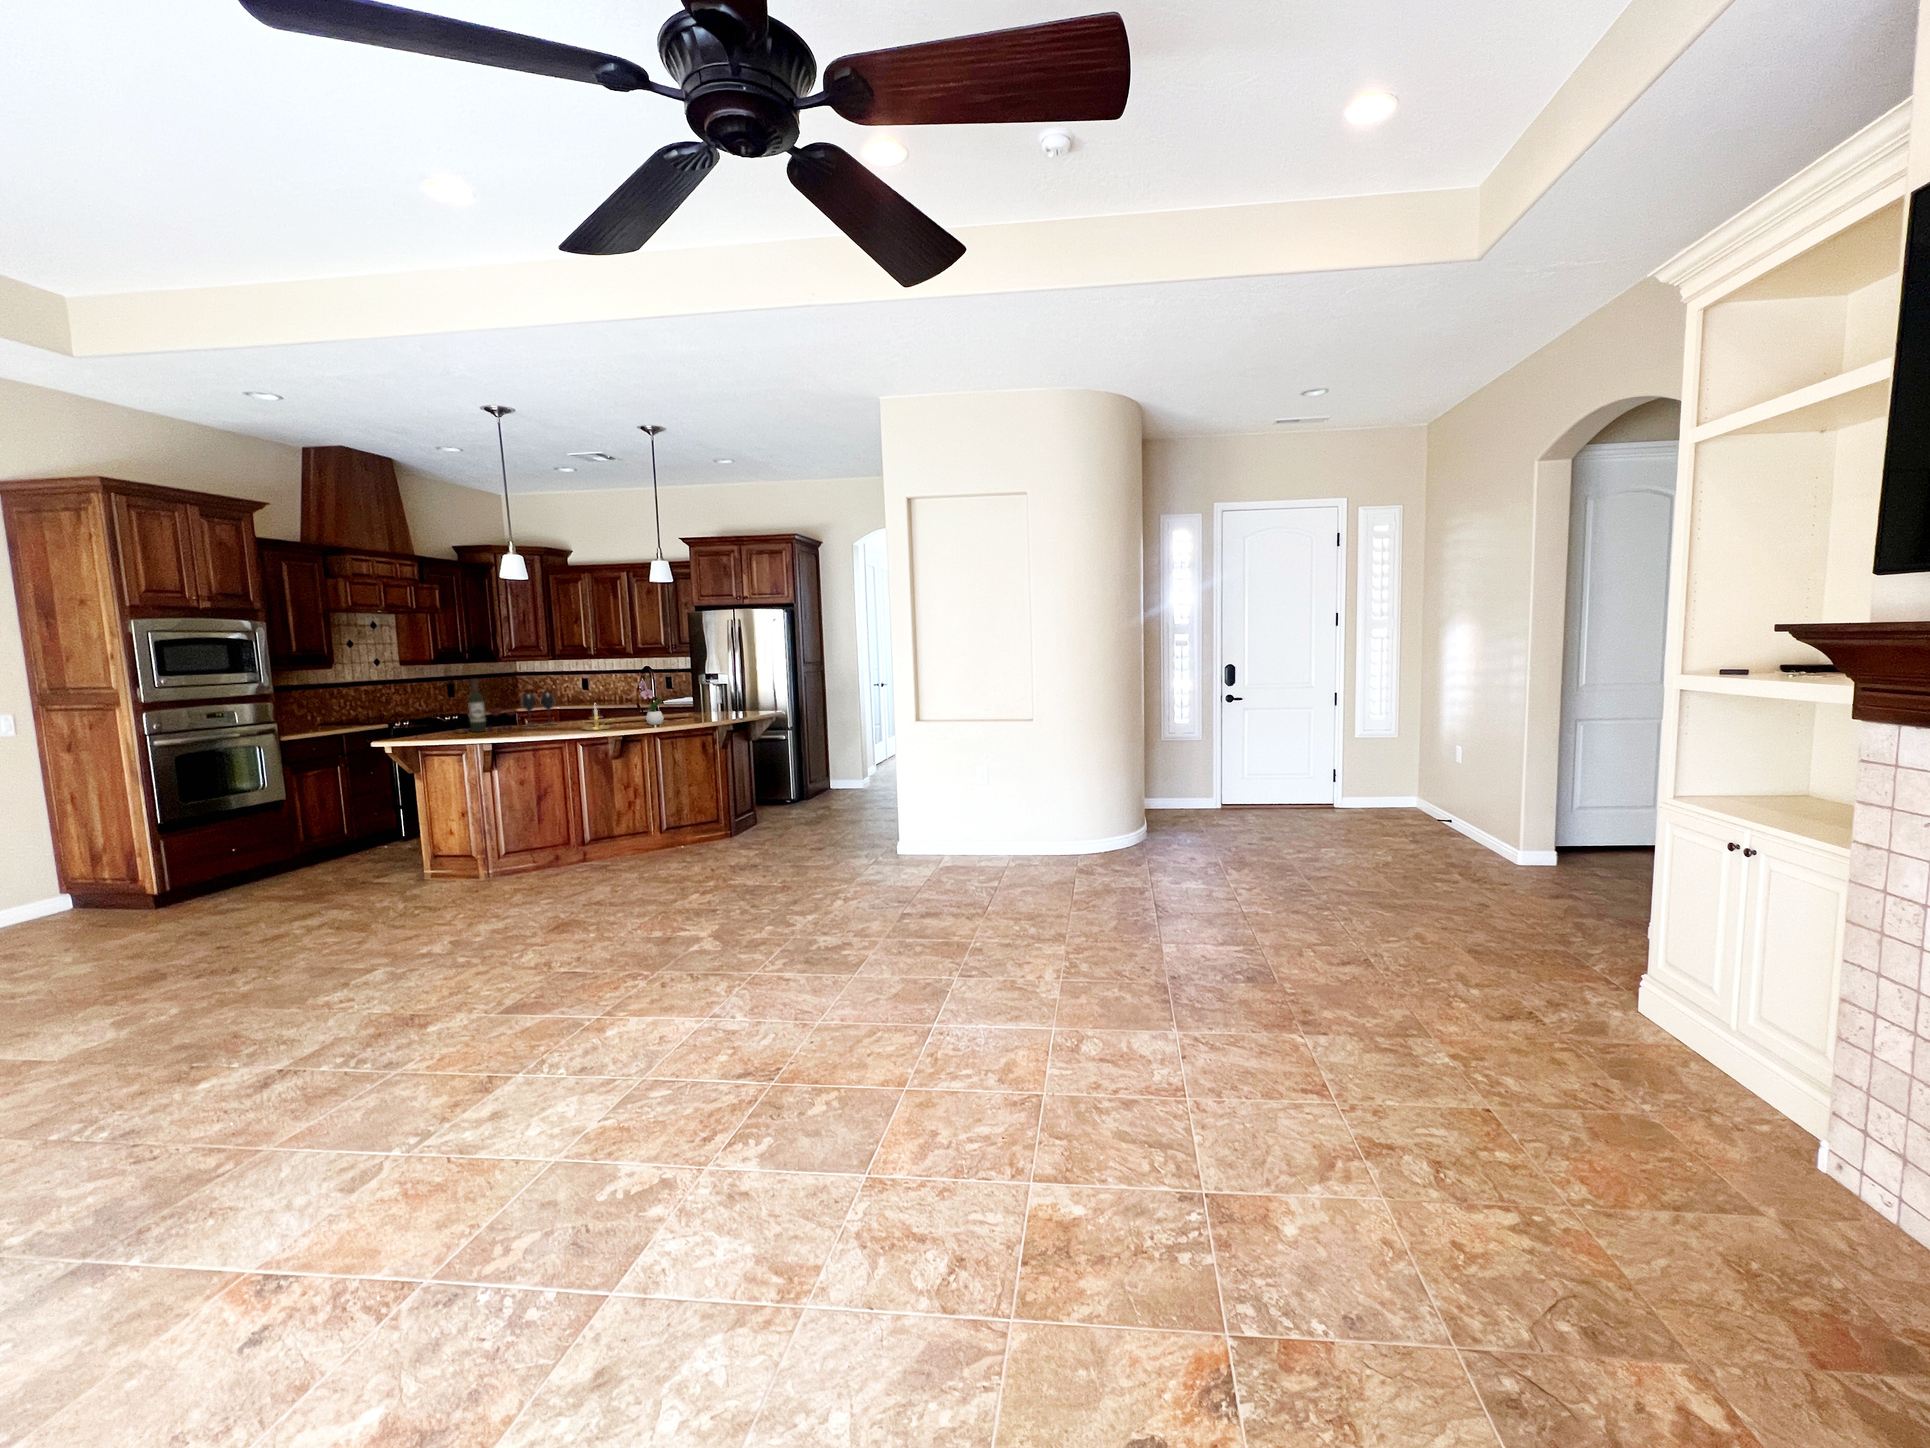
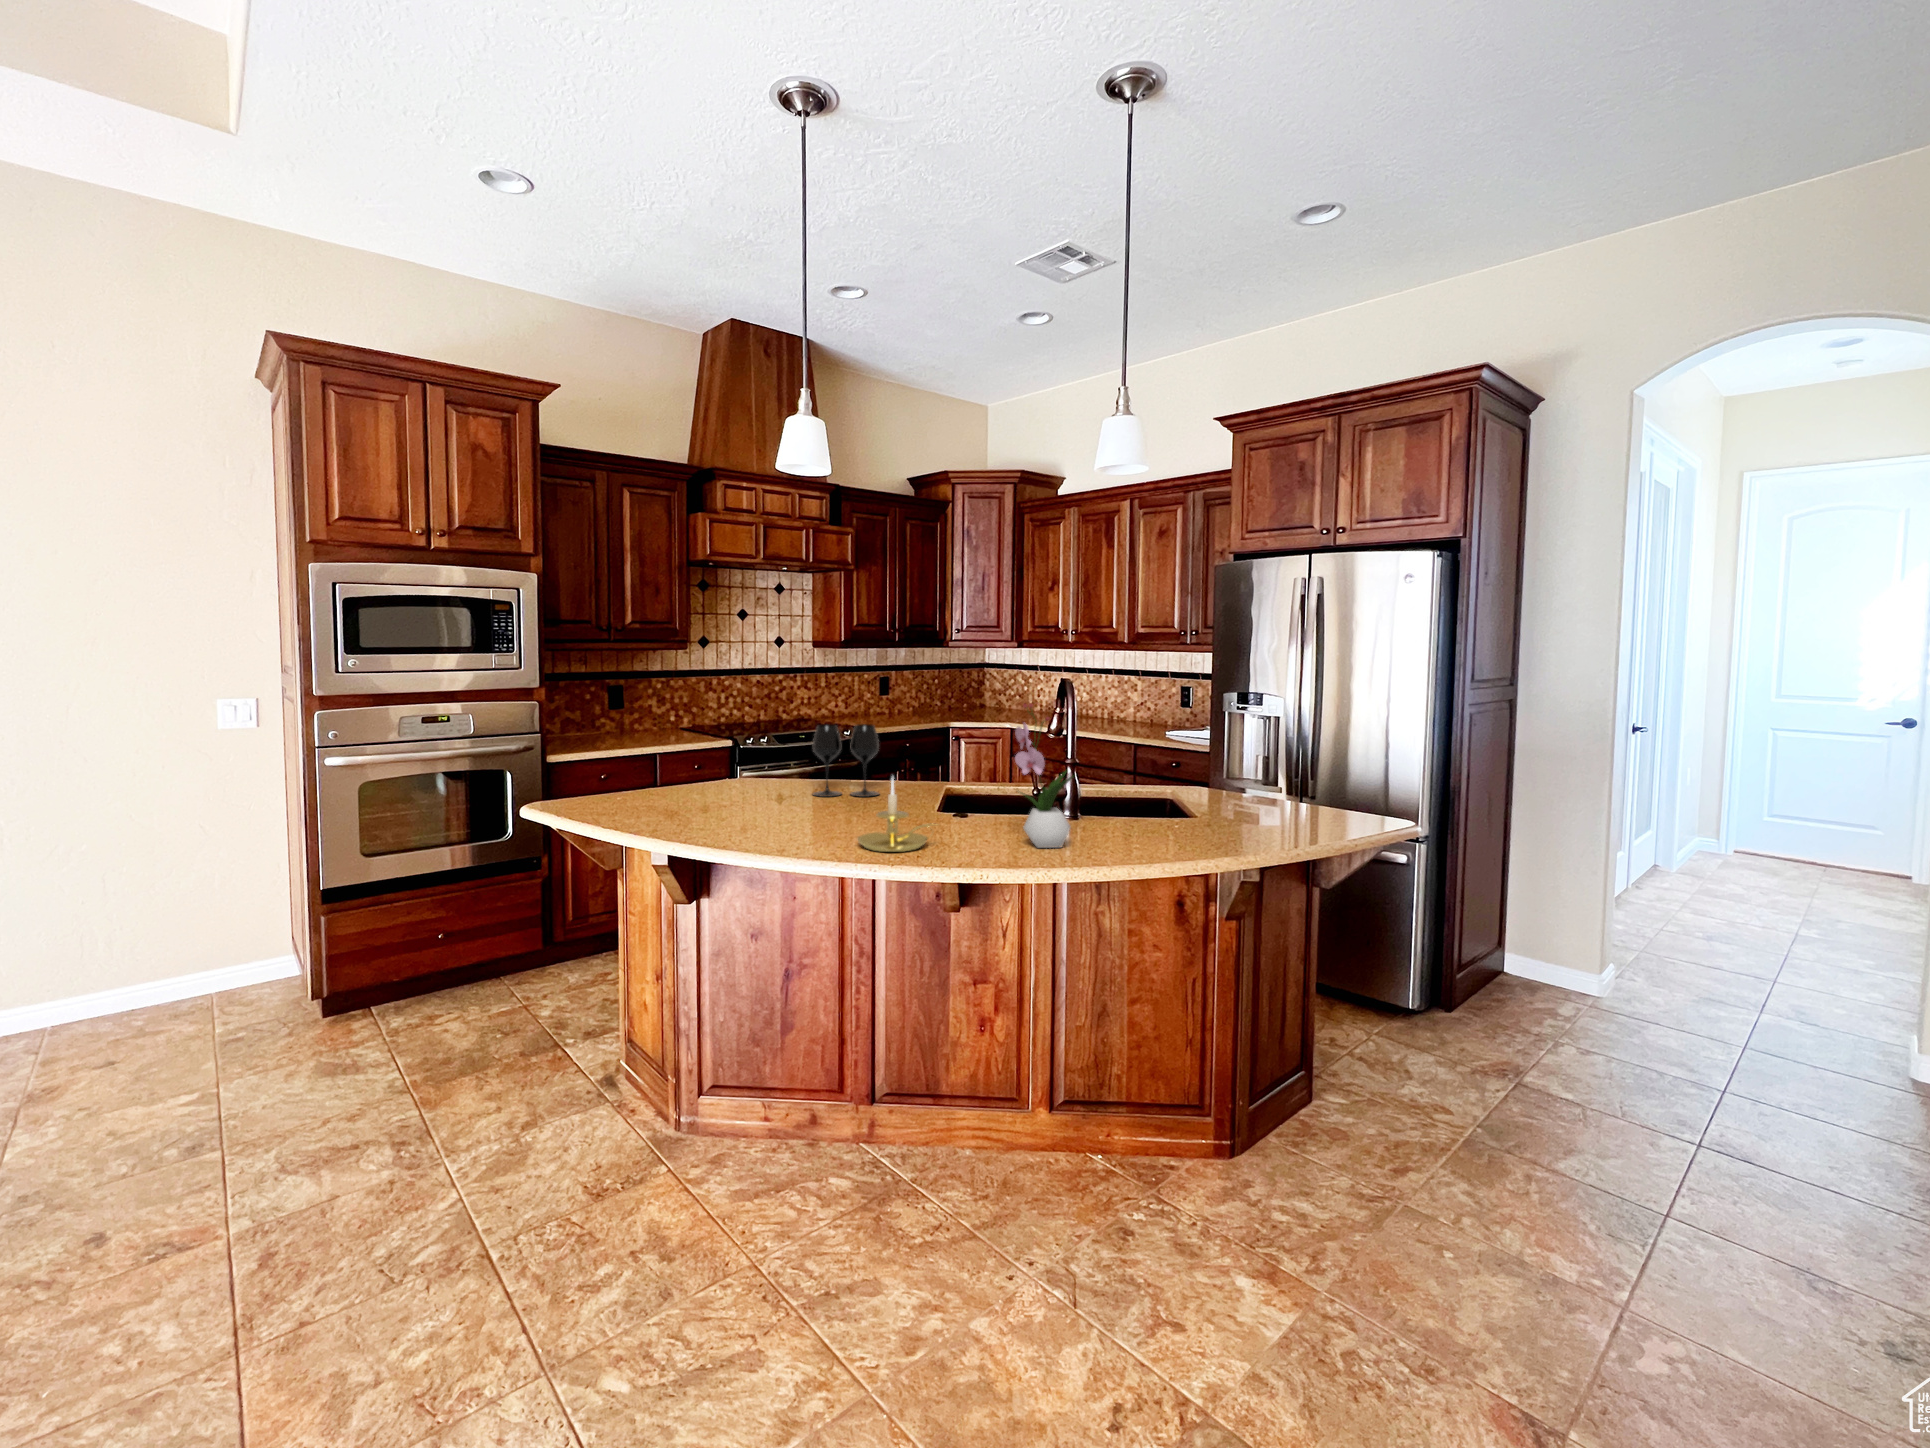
wine bottle: present [456,679,515,733] -> none [666,688,776,811]

